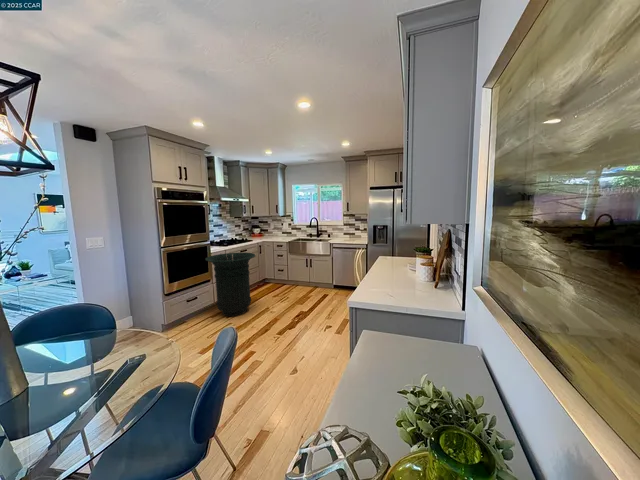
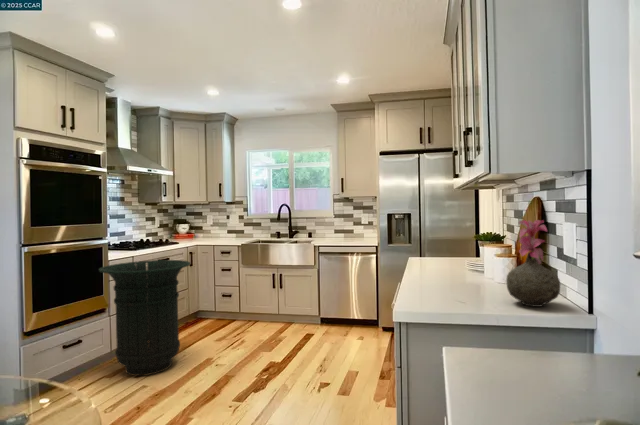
vase: none [415,249,446,301] -> present [506,220,560,307]

